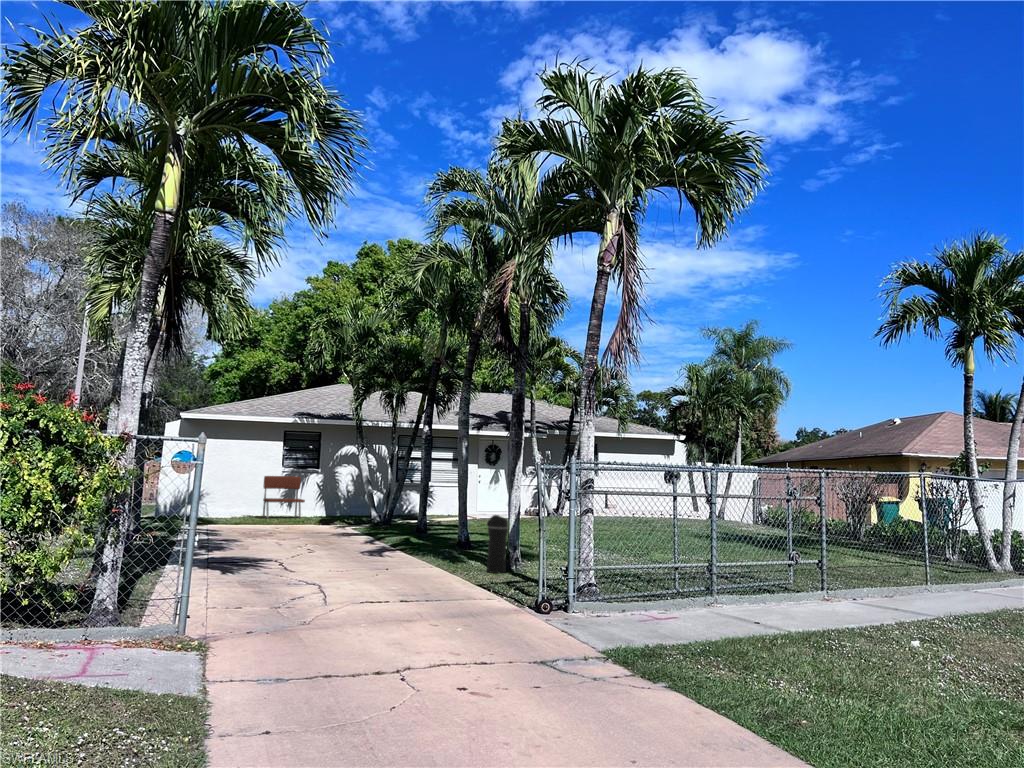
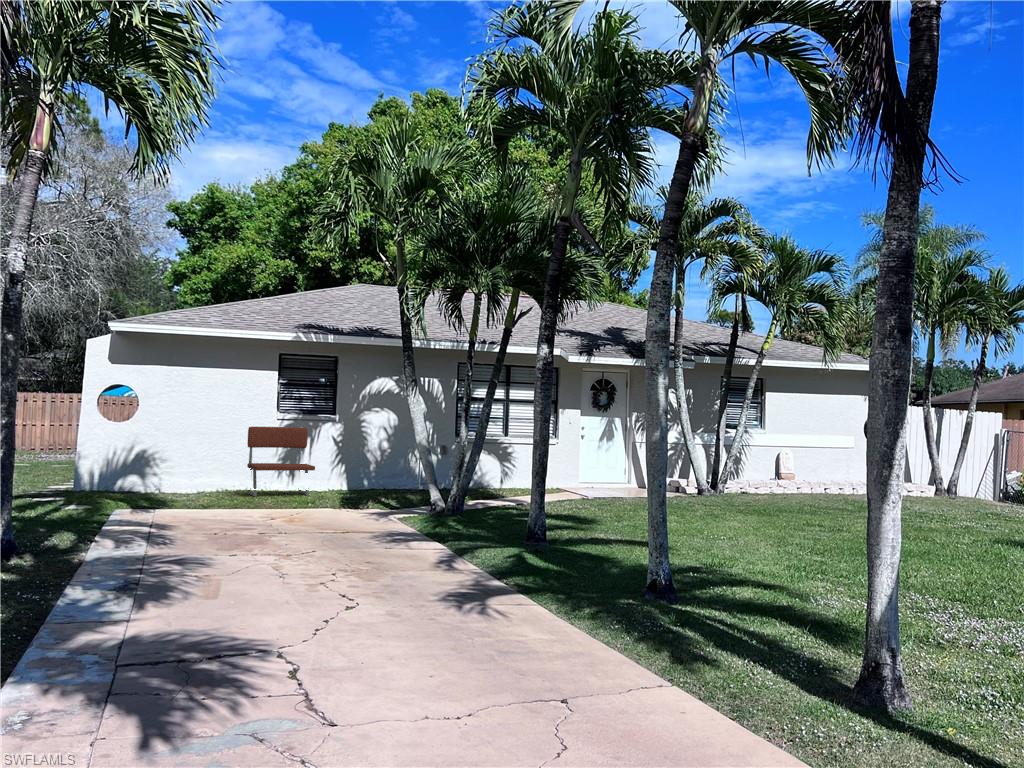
trash can: present [487,515,508,573] -> none [760,532,814,669]

